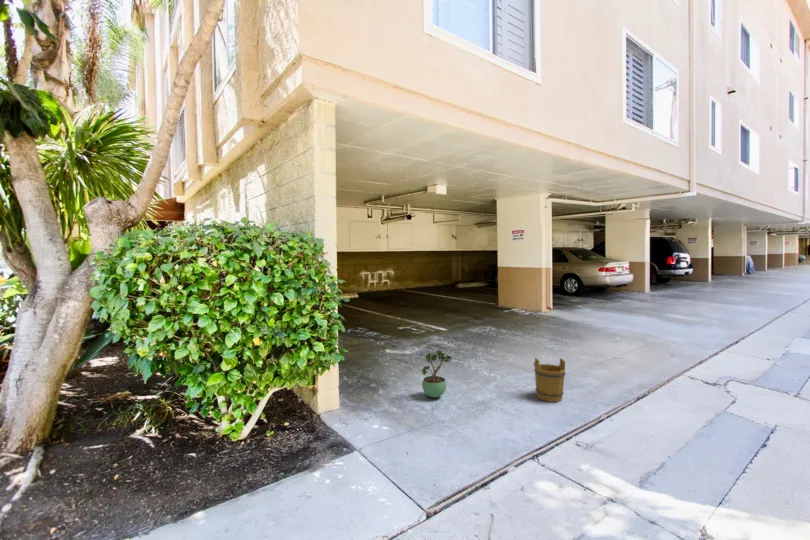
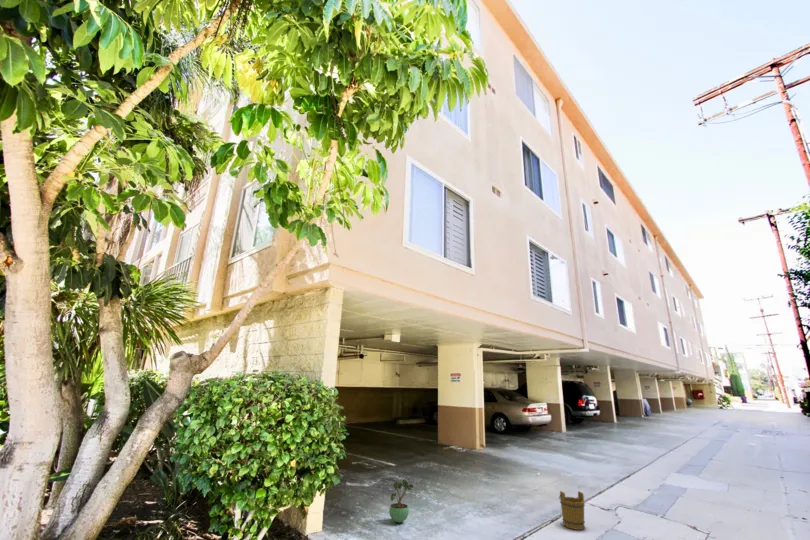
bucket: present [534,358,565,402] -> present [559,491,585,530]

